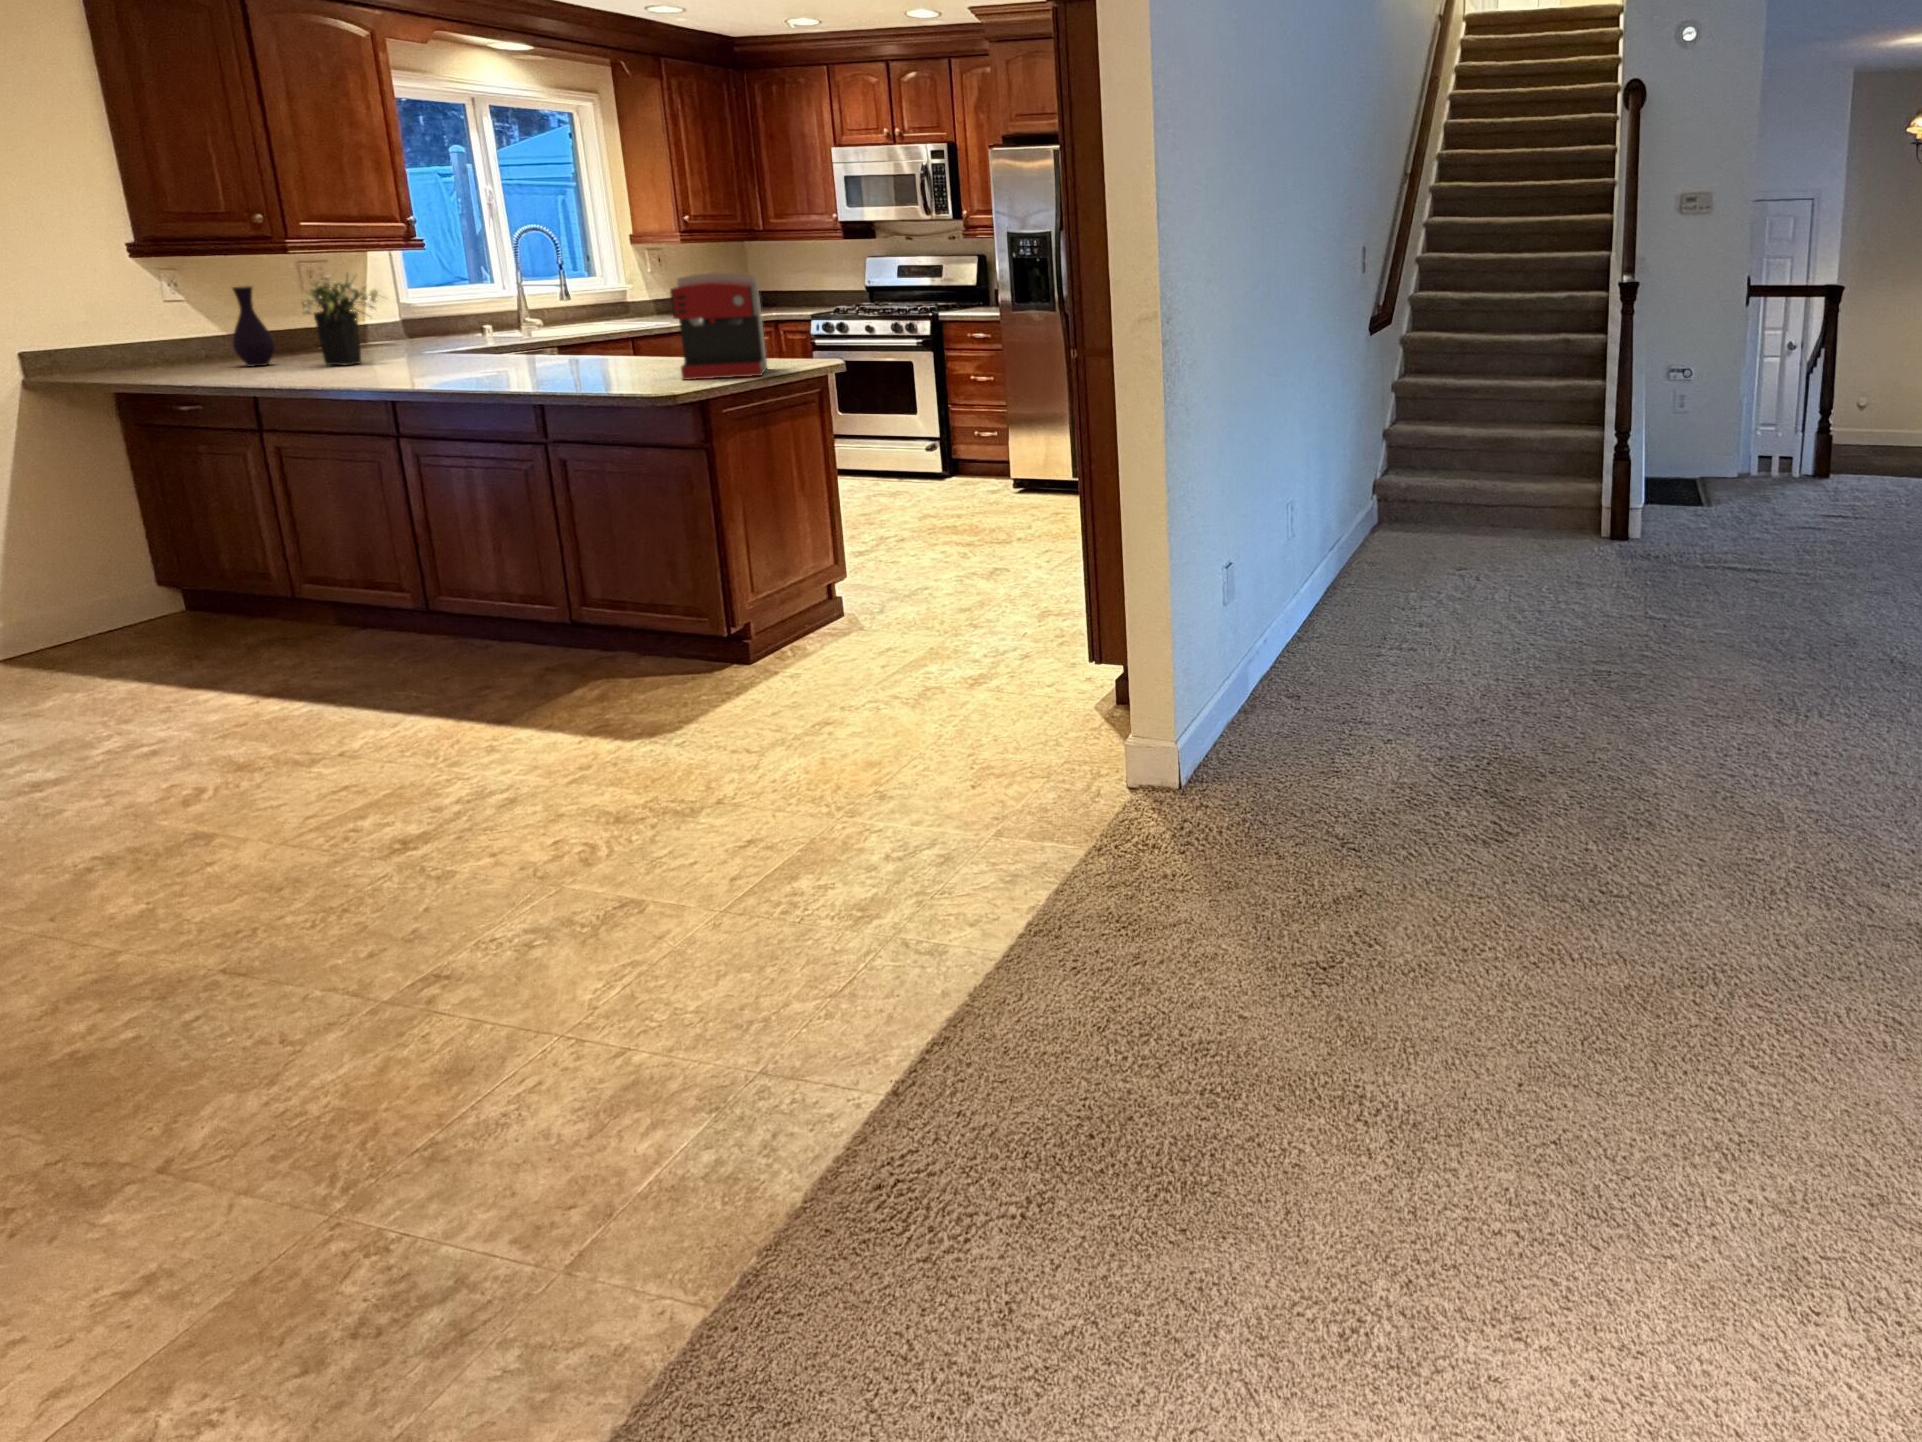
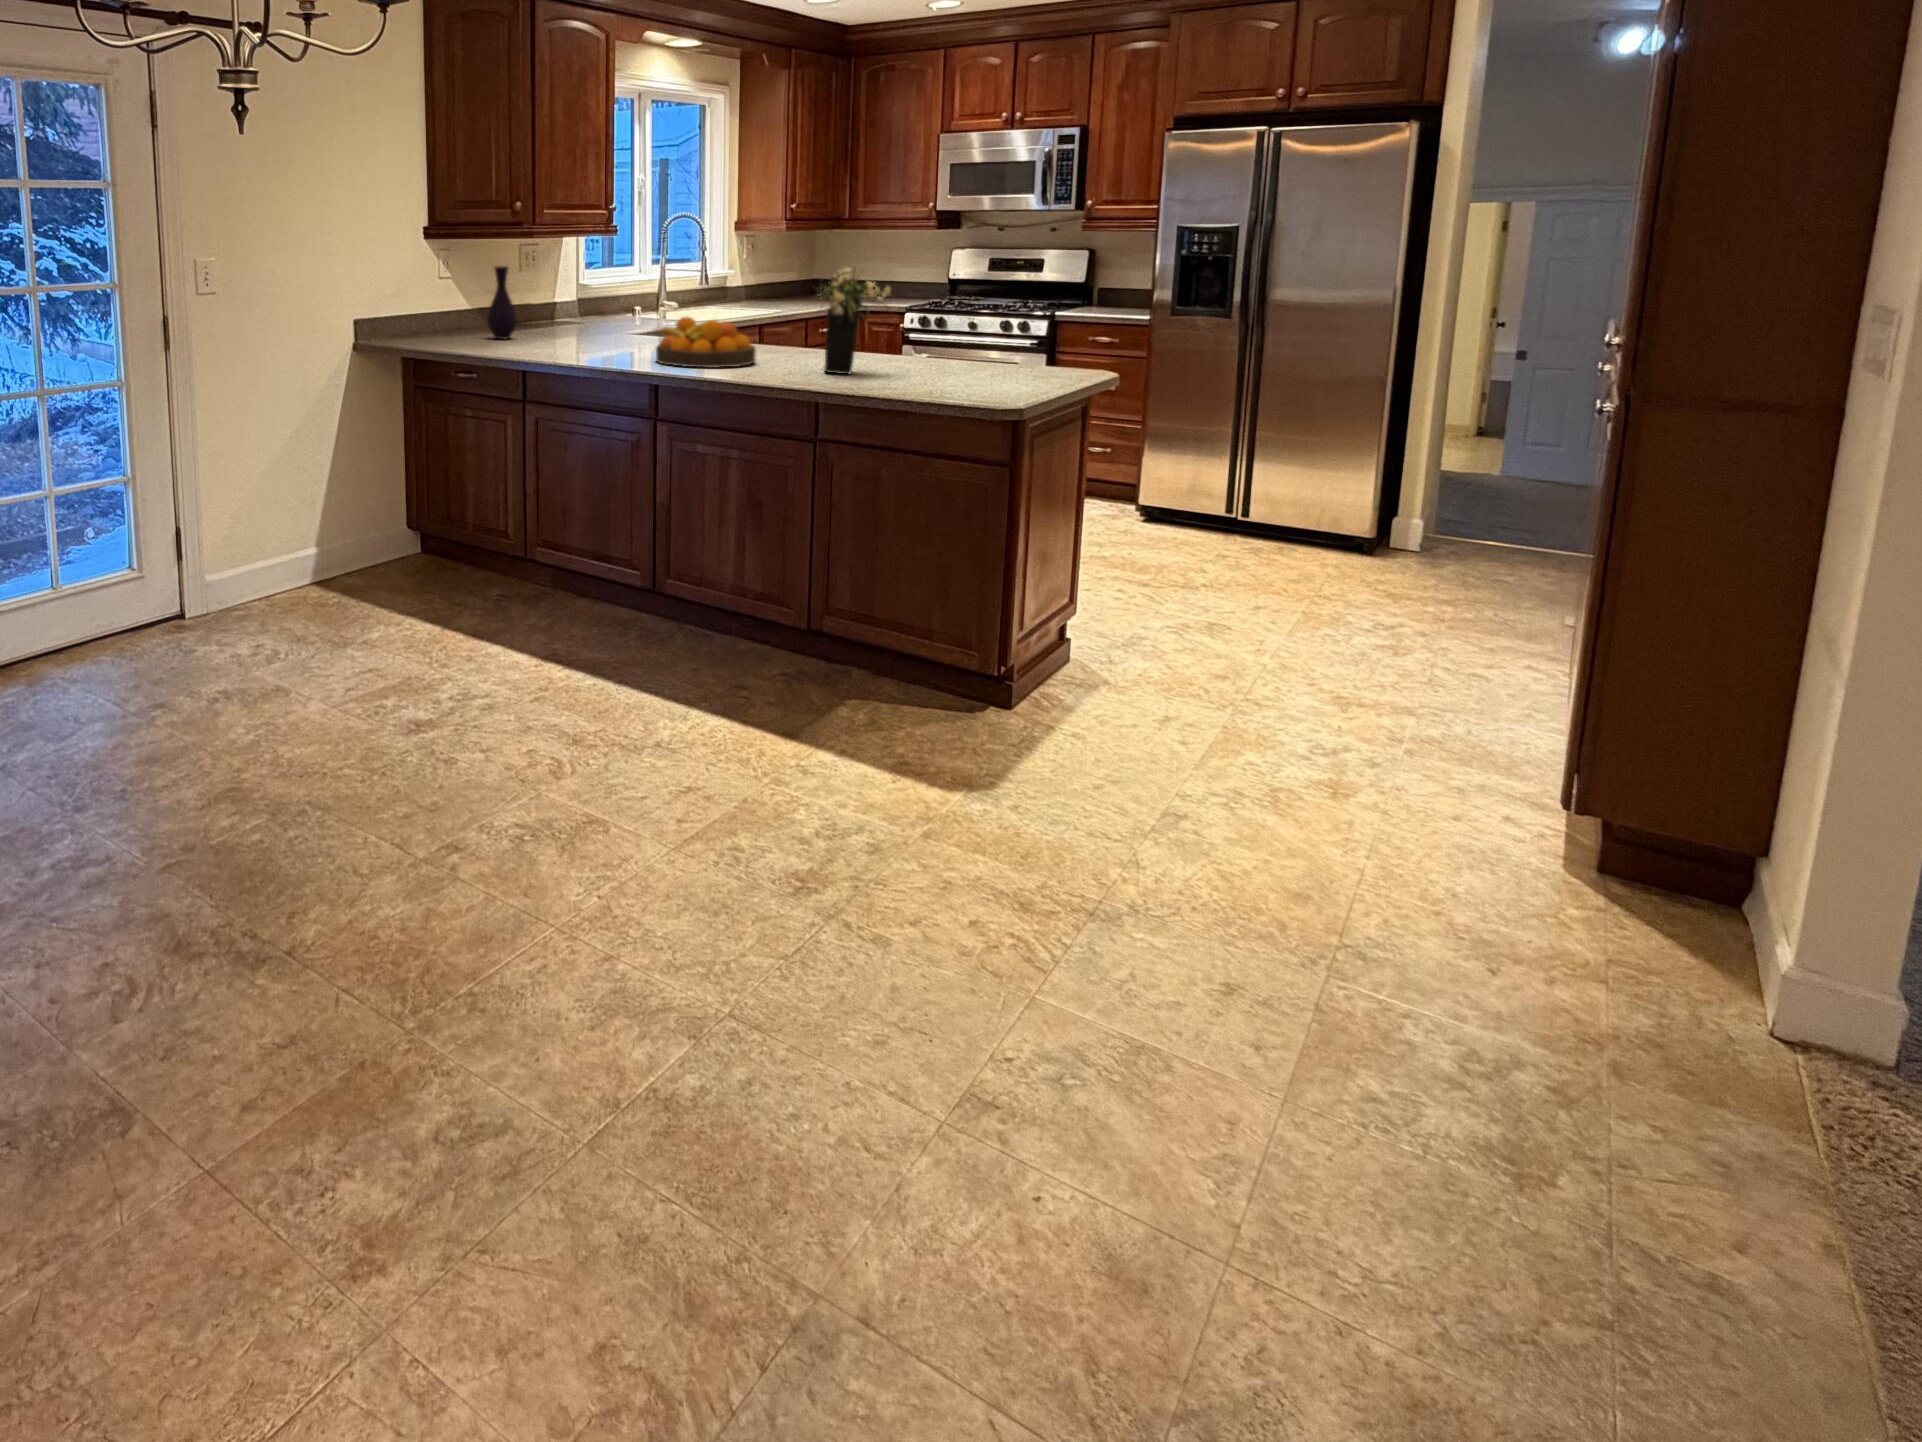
coffee maker: present [670,273,767,380] -> none [946,268,1054,386]
flower arrangement: present [302,275,378,365] -> present [819,269,890,374]
fruit bowl: none [387,331,513,381] -> present [656,317,756,368]

